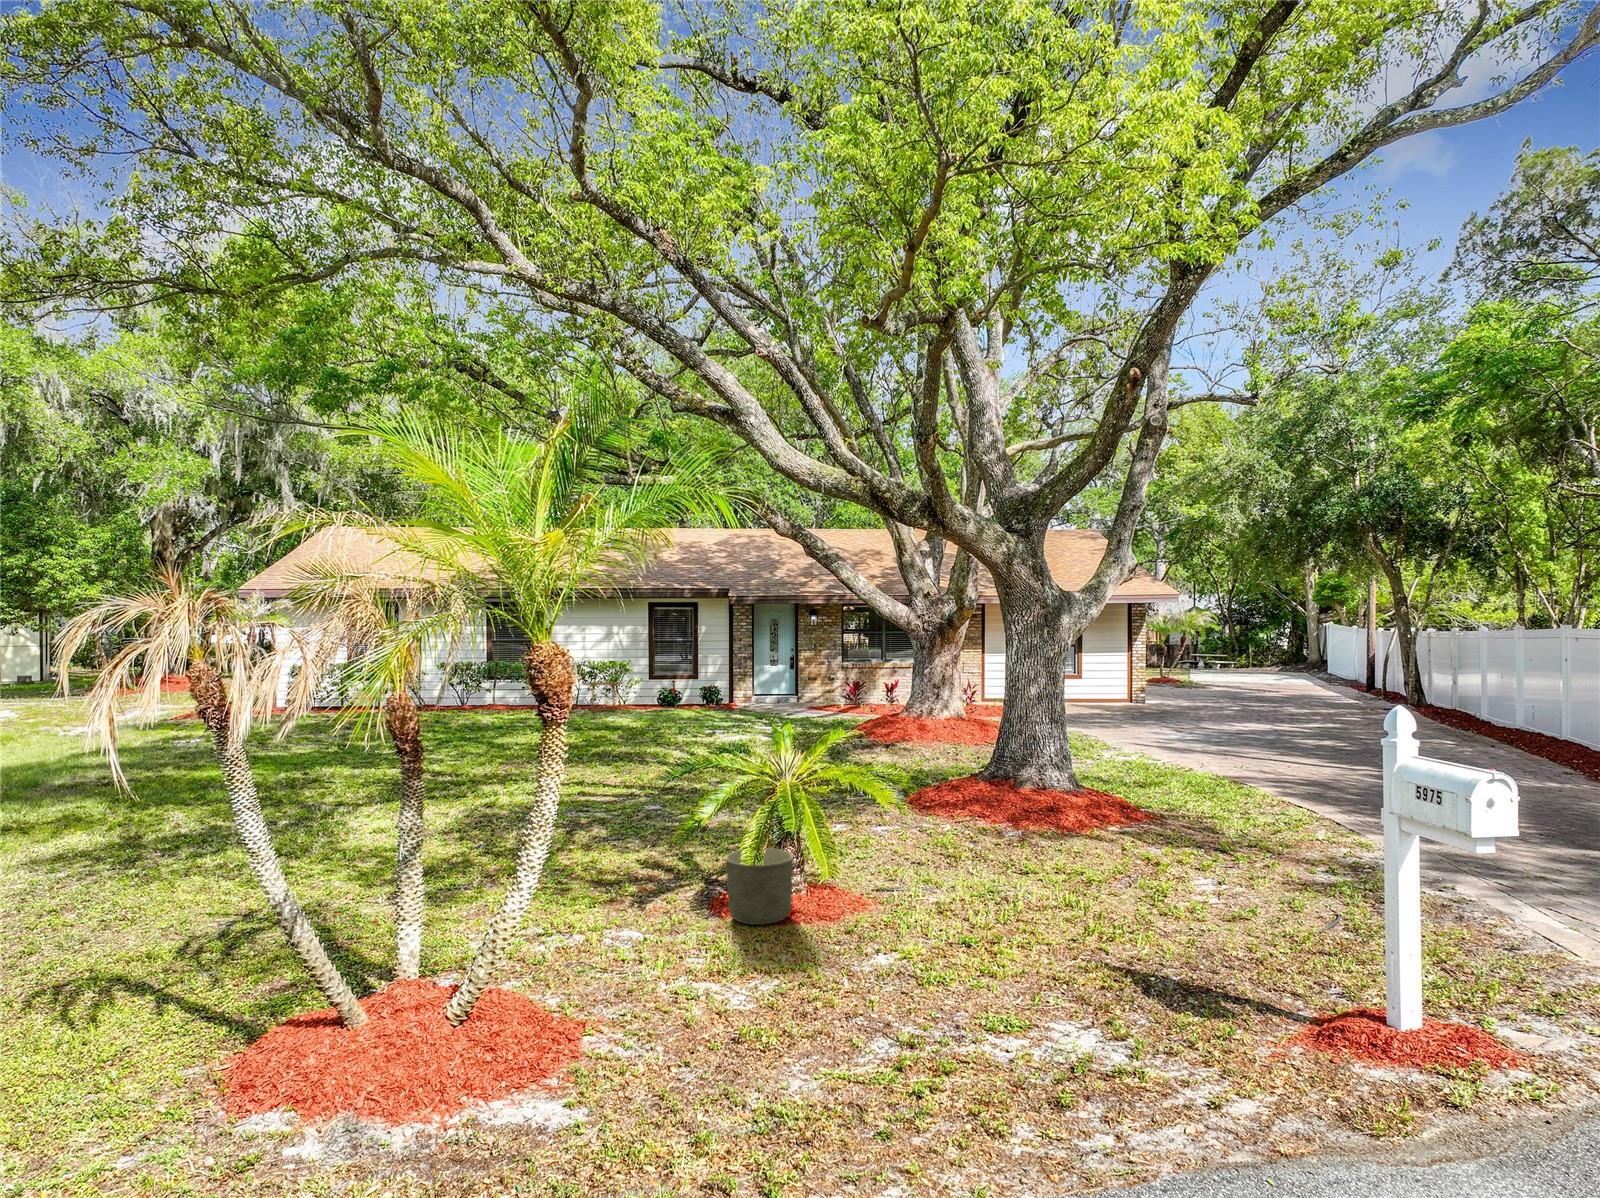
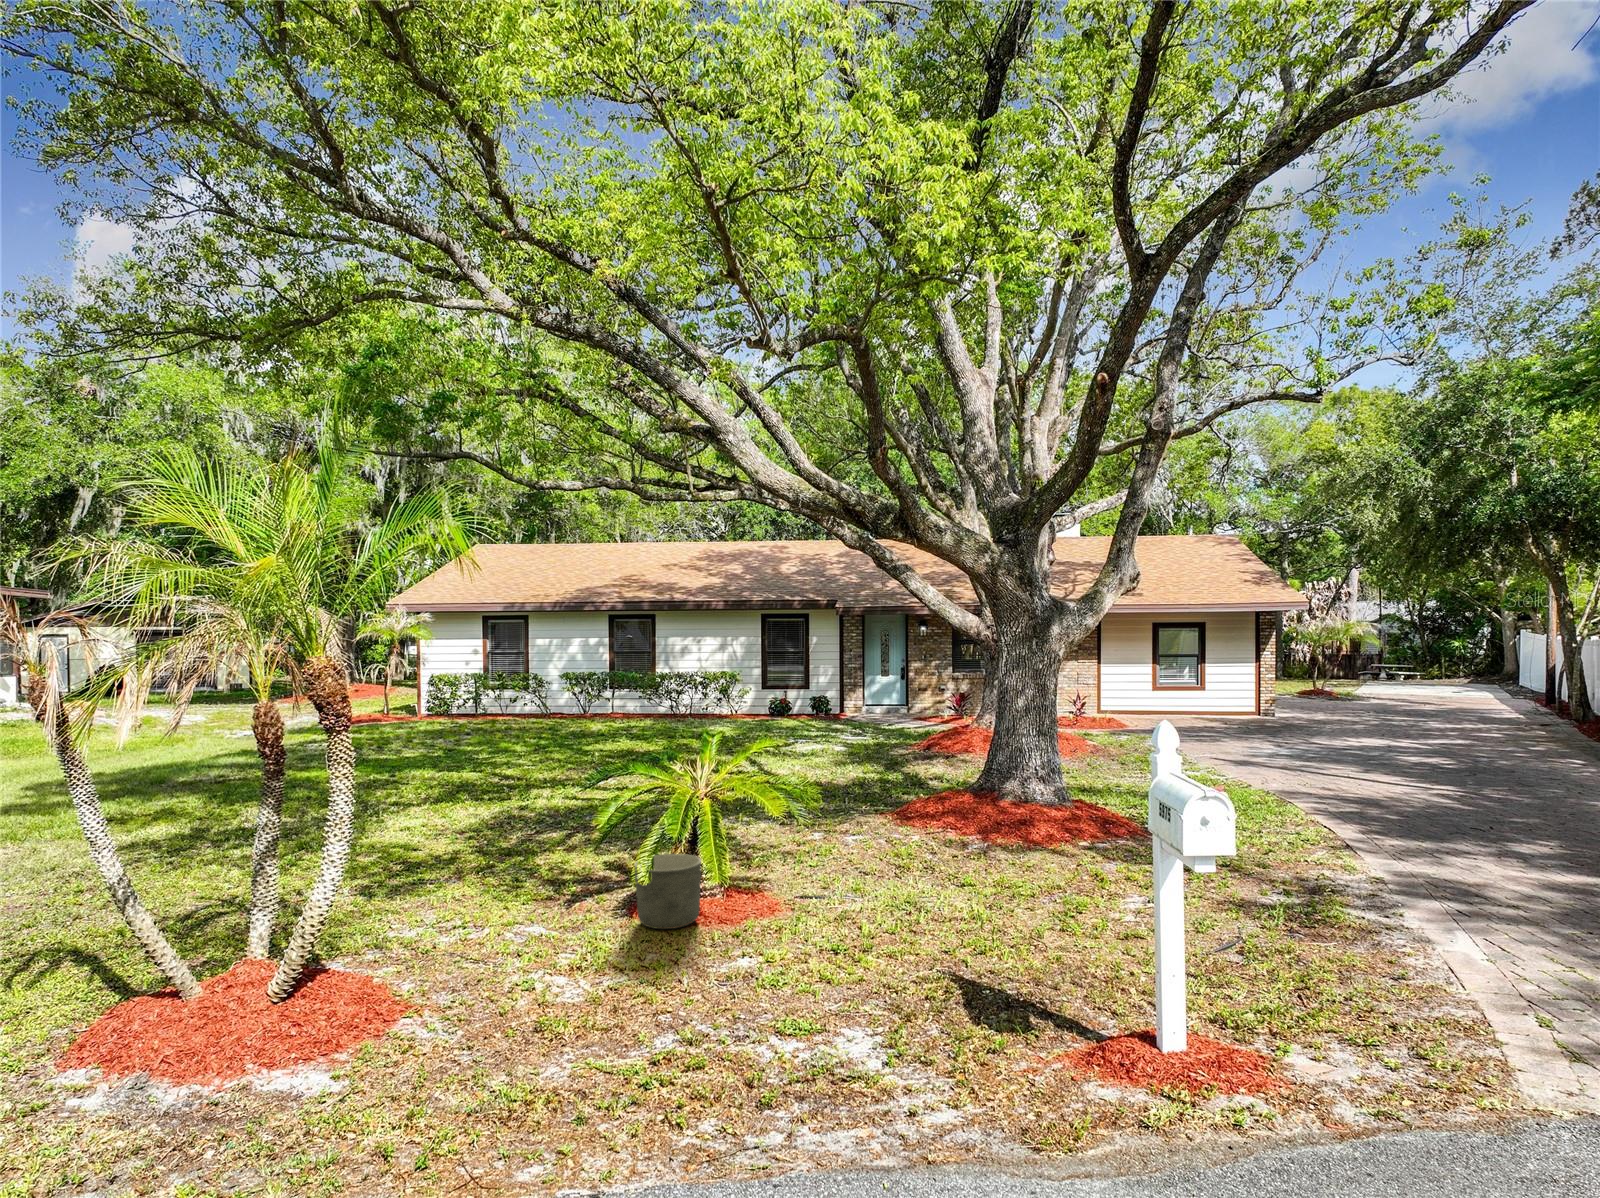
round table: present [583,681,624,712] -> none [698,691,739,720]

